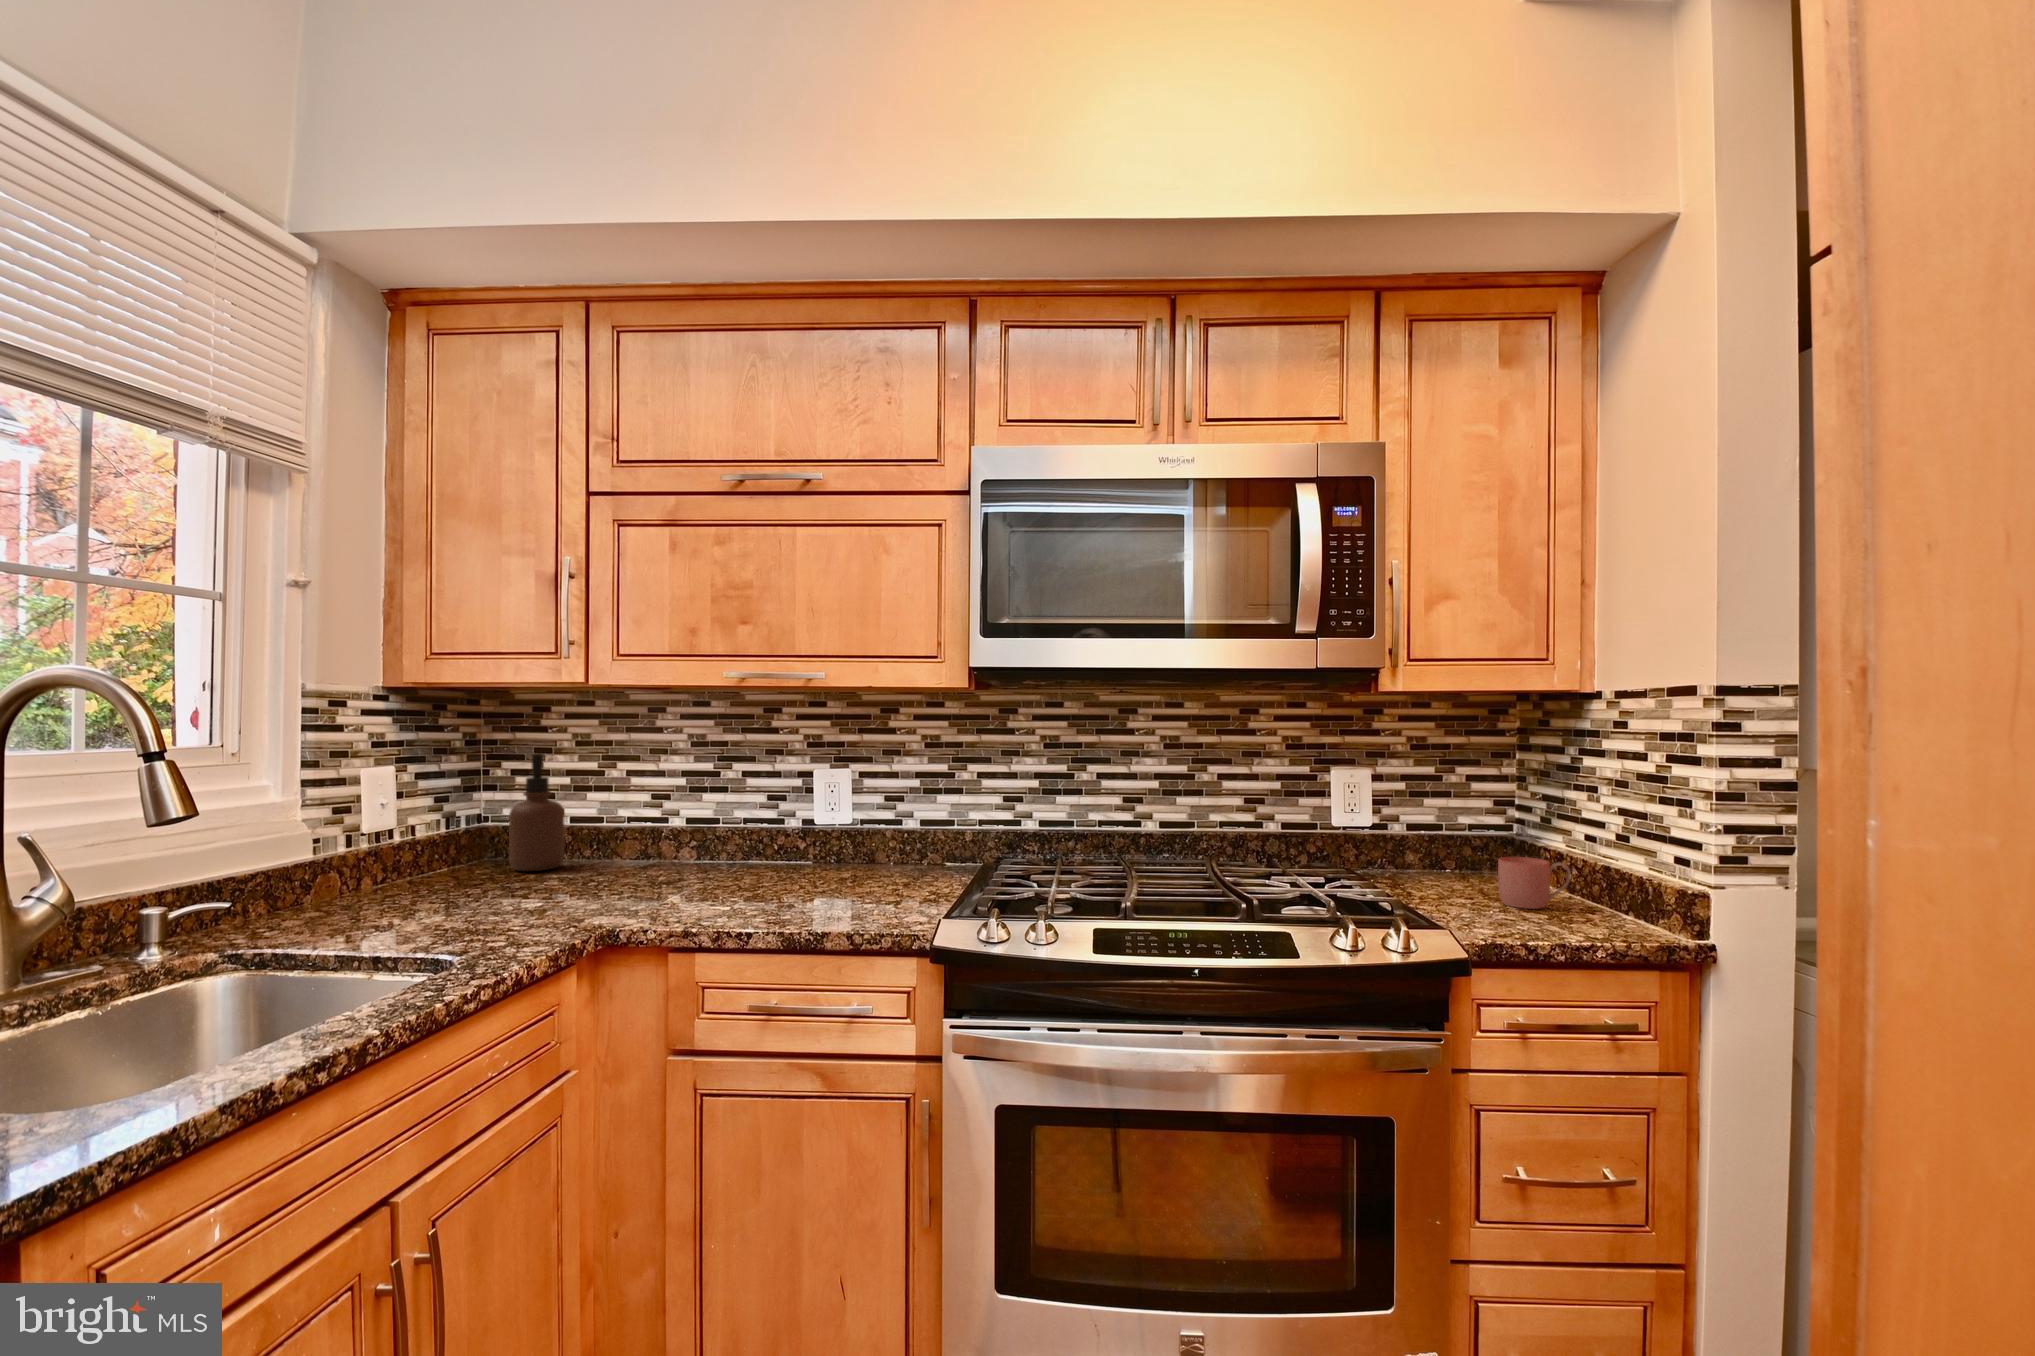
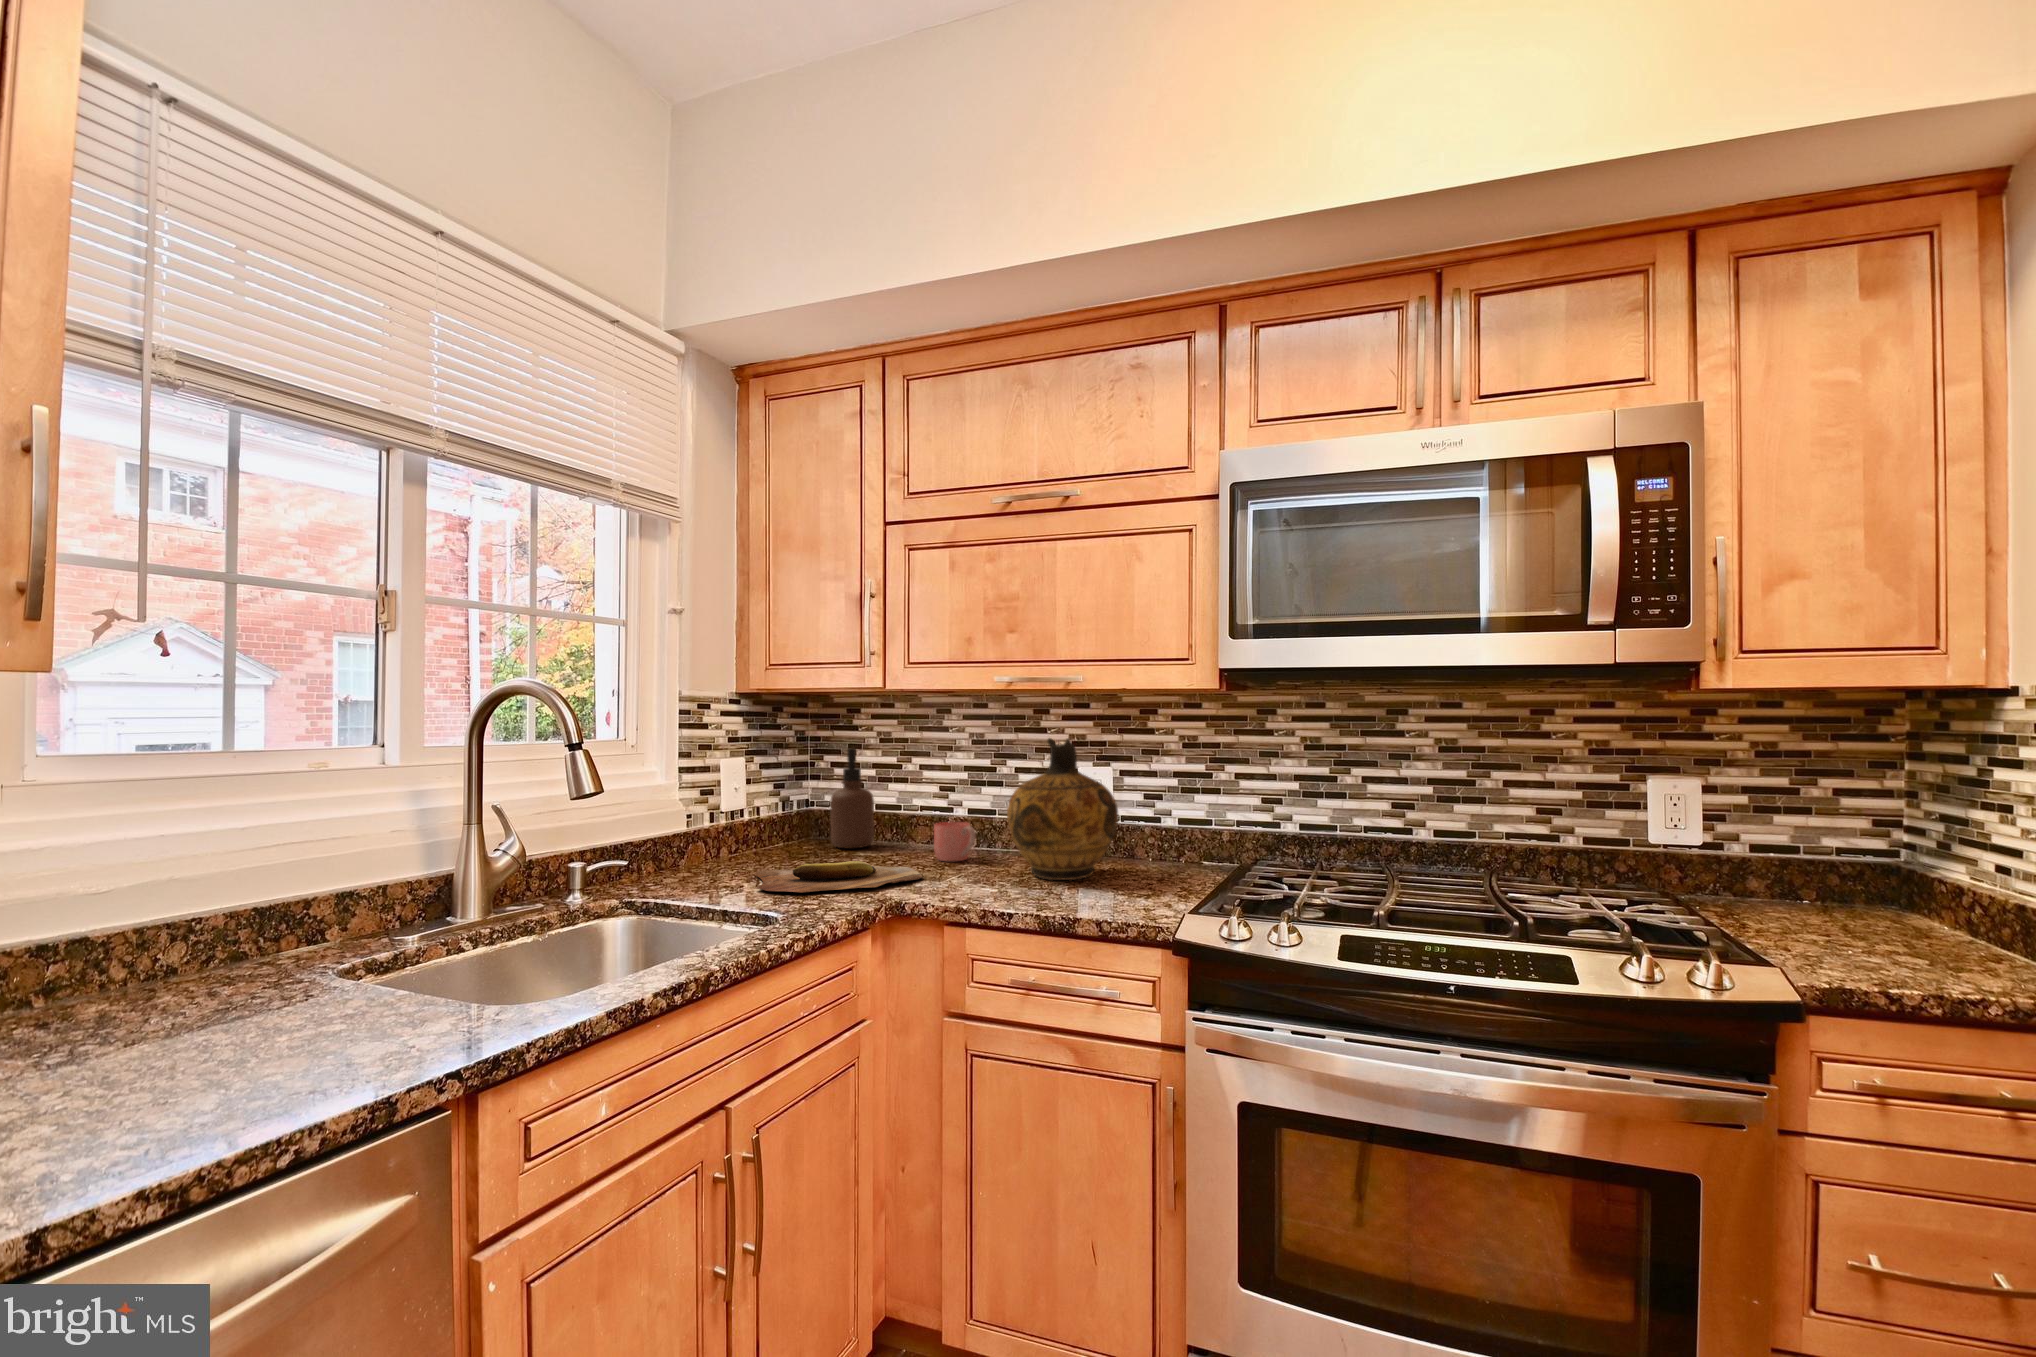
ceramic jug: none [735,739,858,893] -> present [1007,738,1118,880]
mug: present [1498,857,1571,909] -> present [934,822,976,861]
cutting board: none [416,886,635,927] -> present [755,861,922,893]

